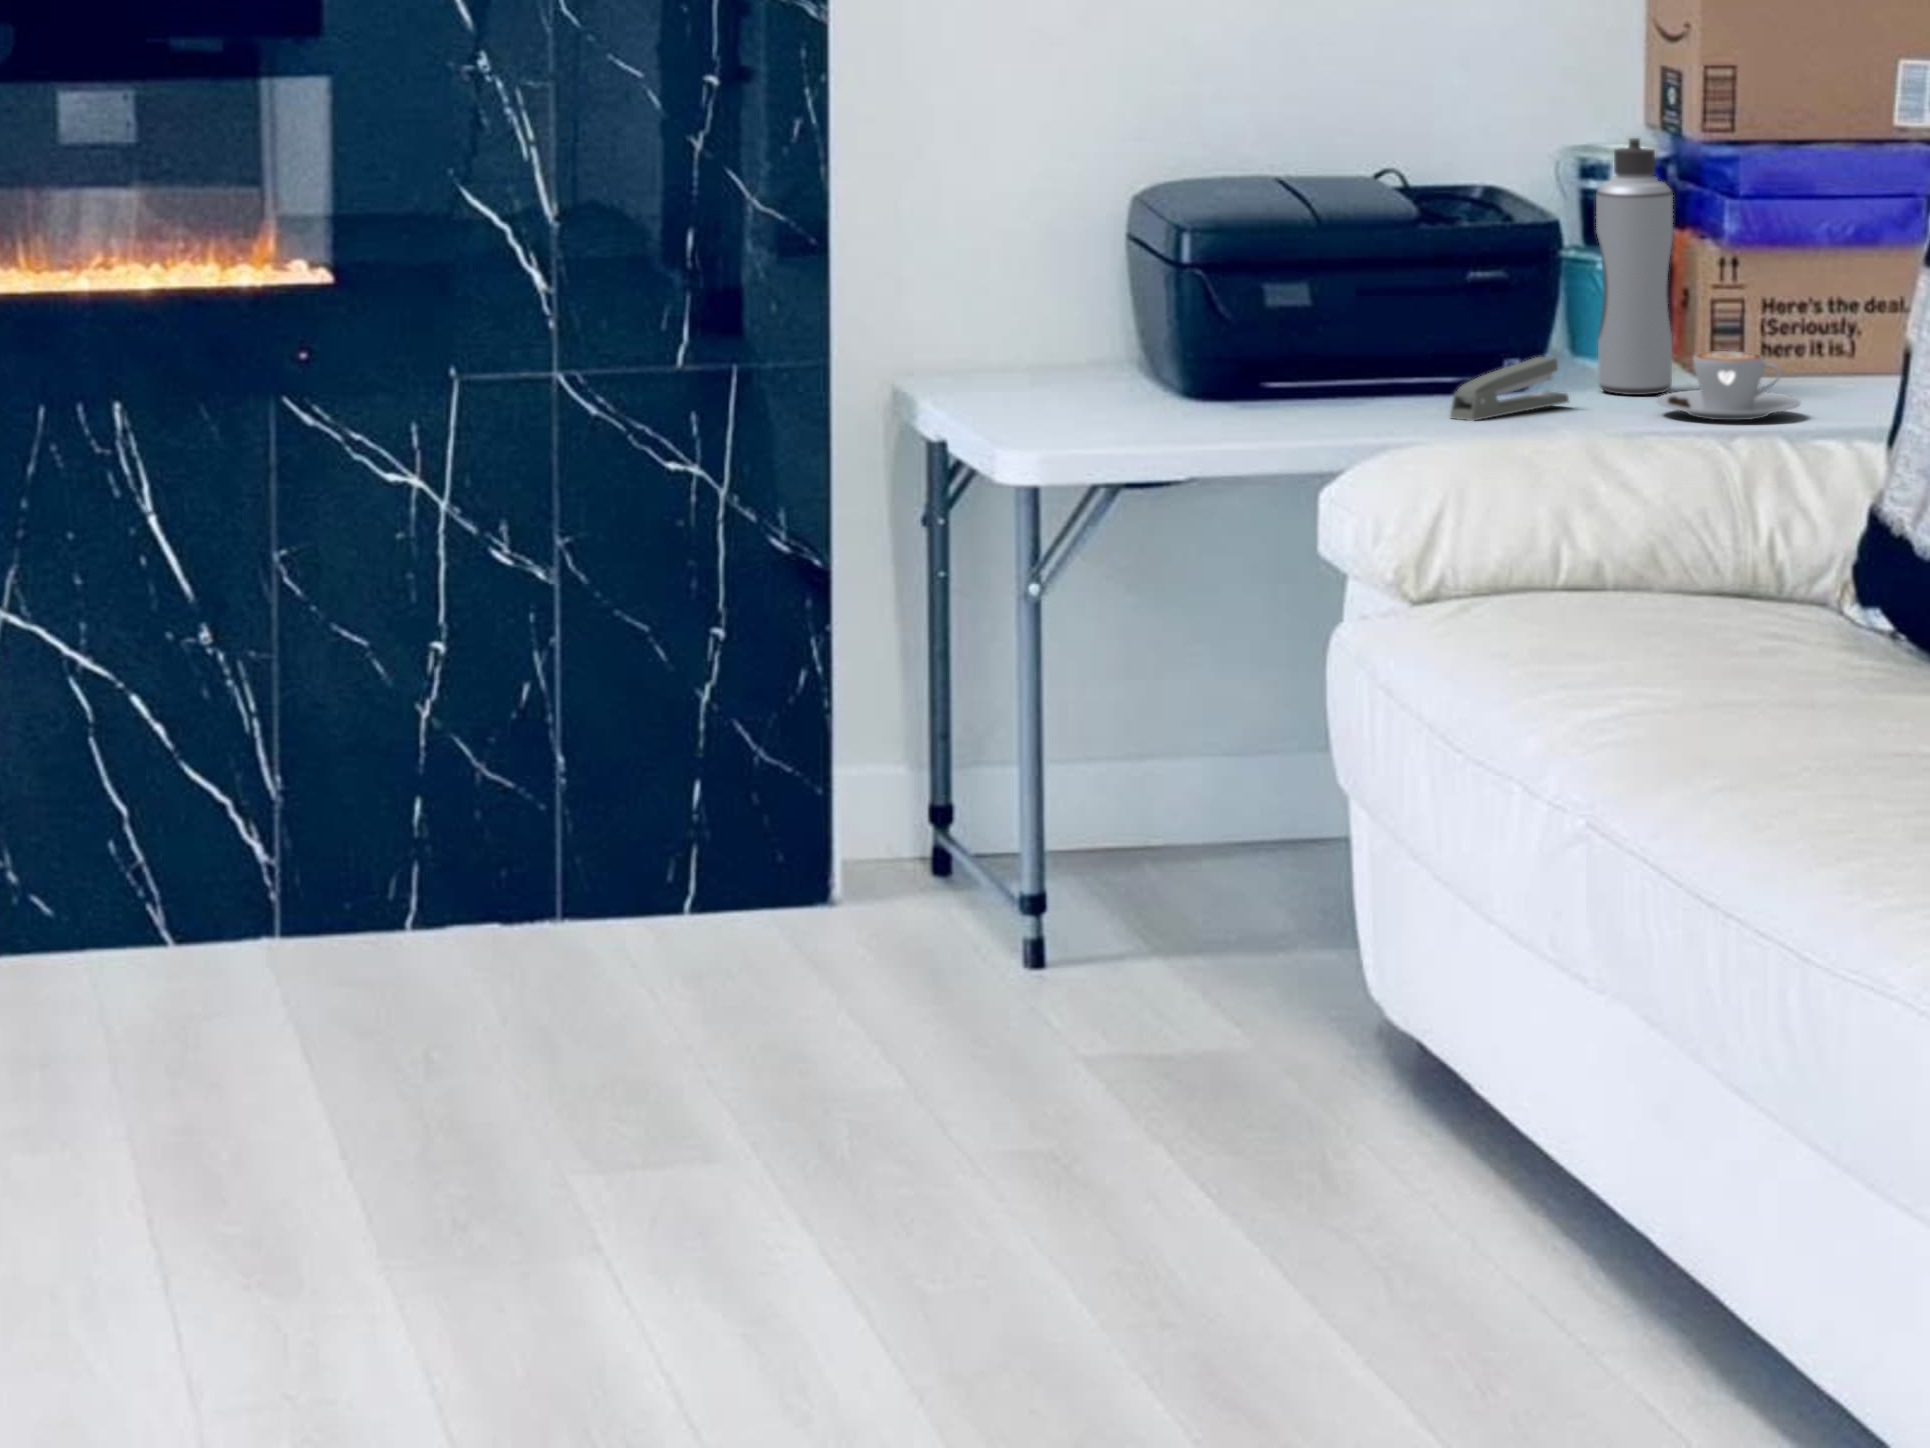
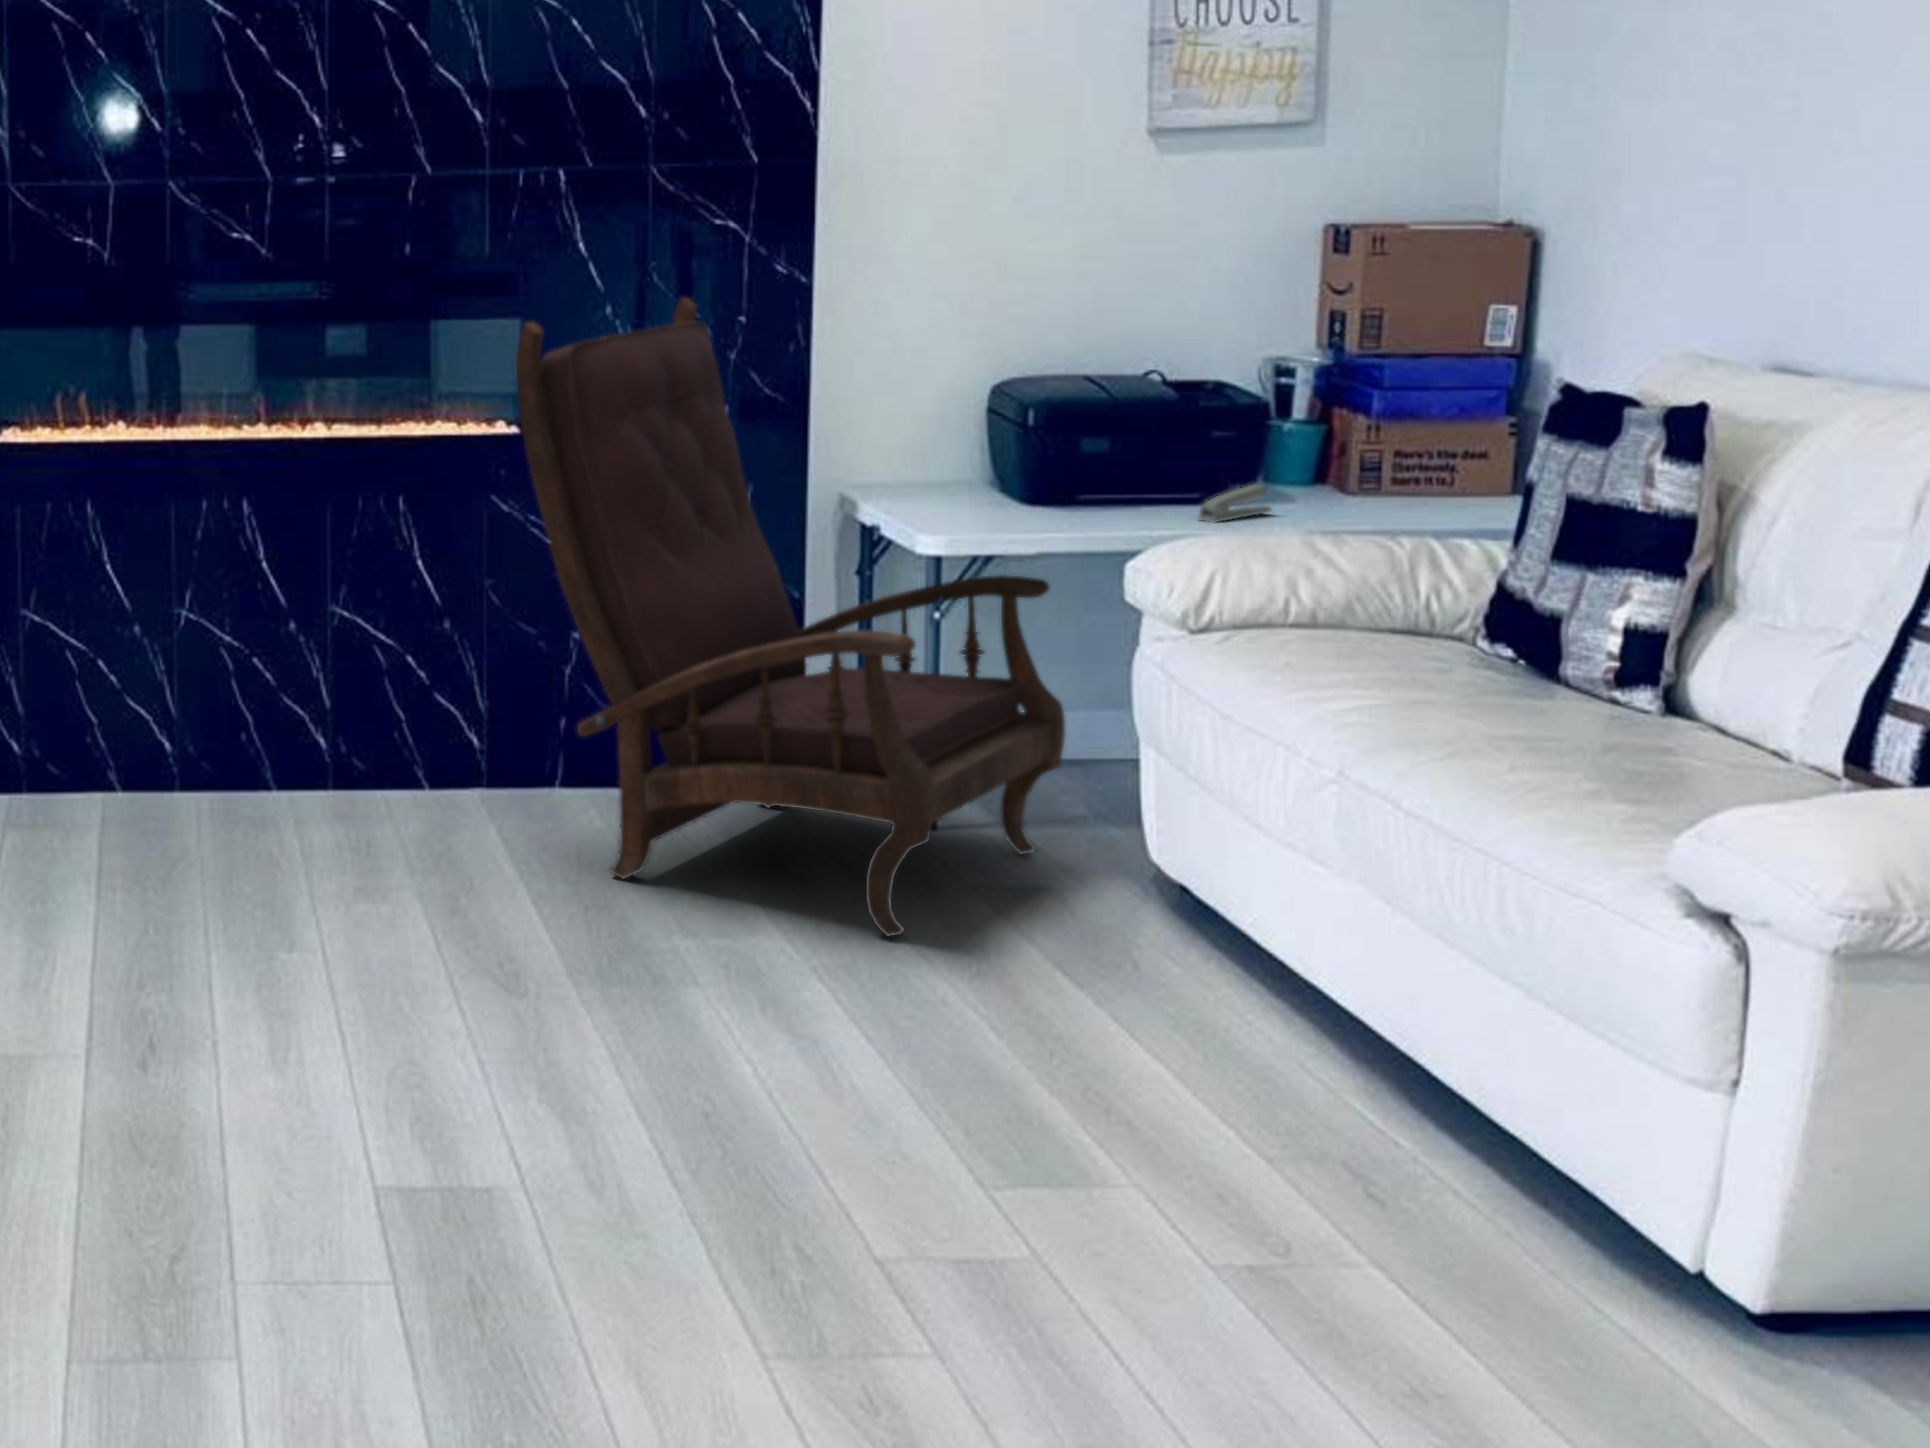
armchair: none [279,38,1242,1168] -> present [516,298,1065,936]
water bottle: present [1596,138,1673,395] -> none [1285,353,1341,507]
coffee cup: present [1657,351,1800,420] -> none [1333,483,1431,526]

